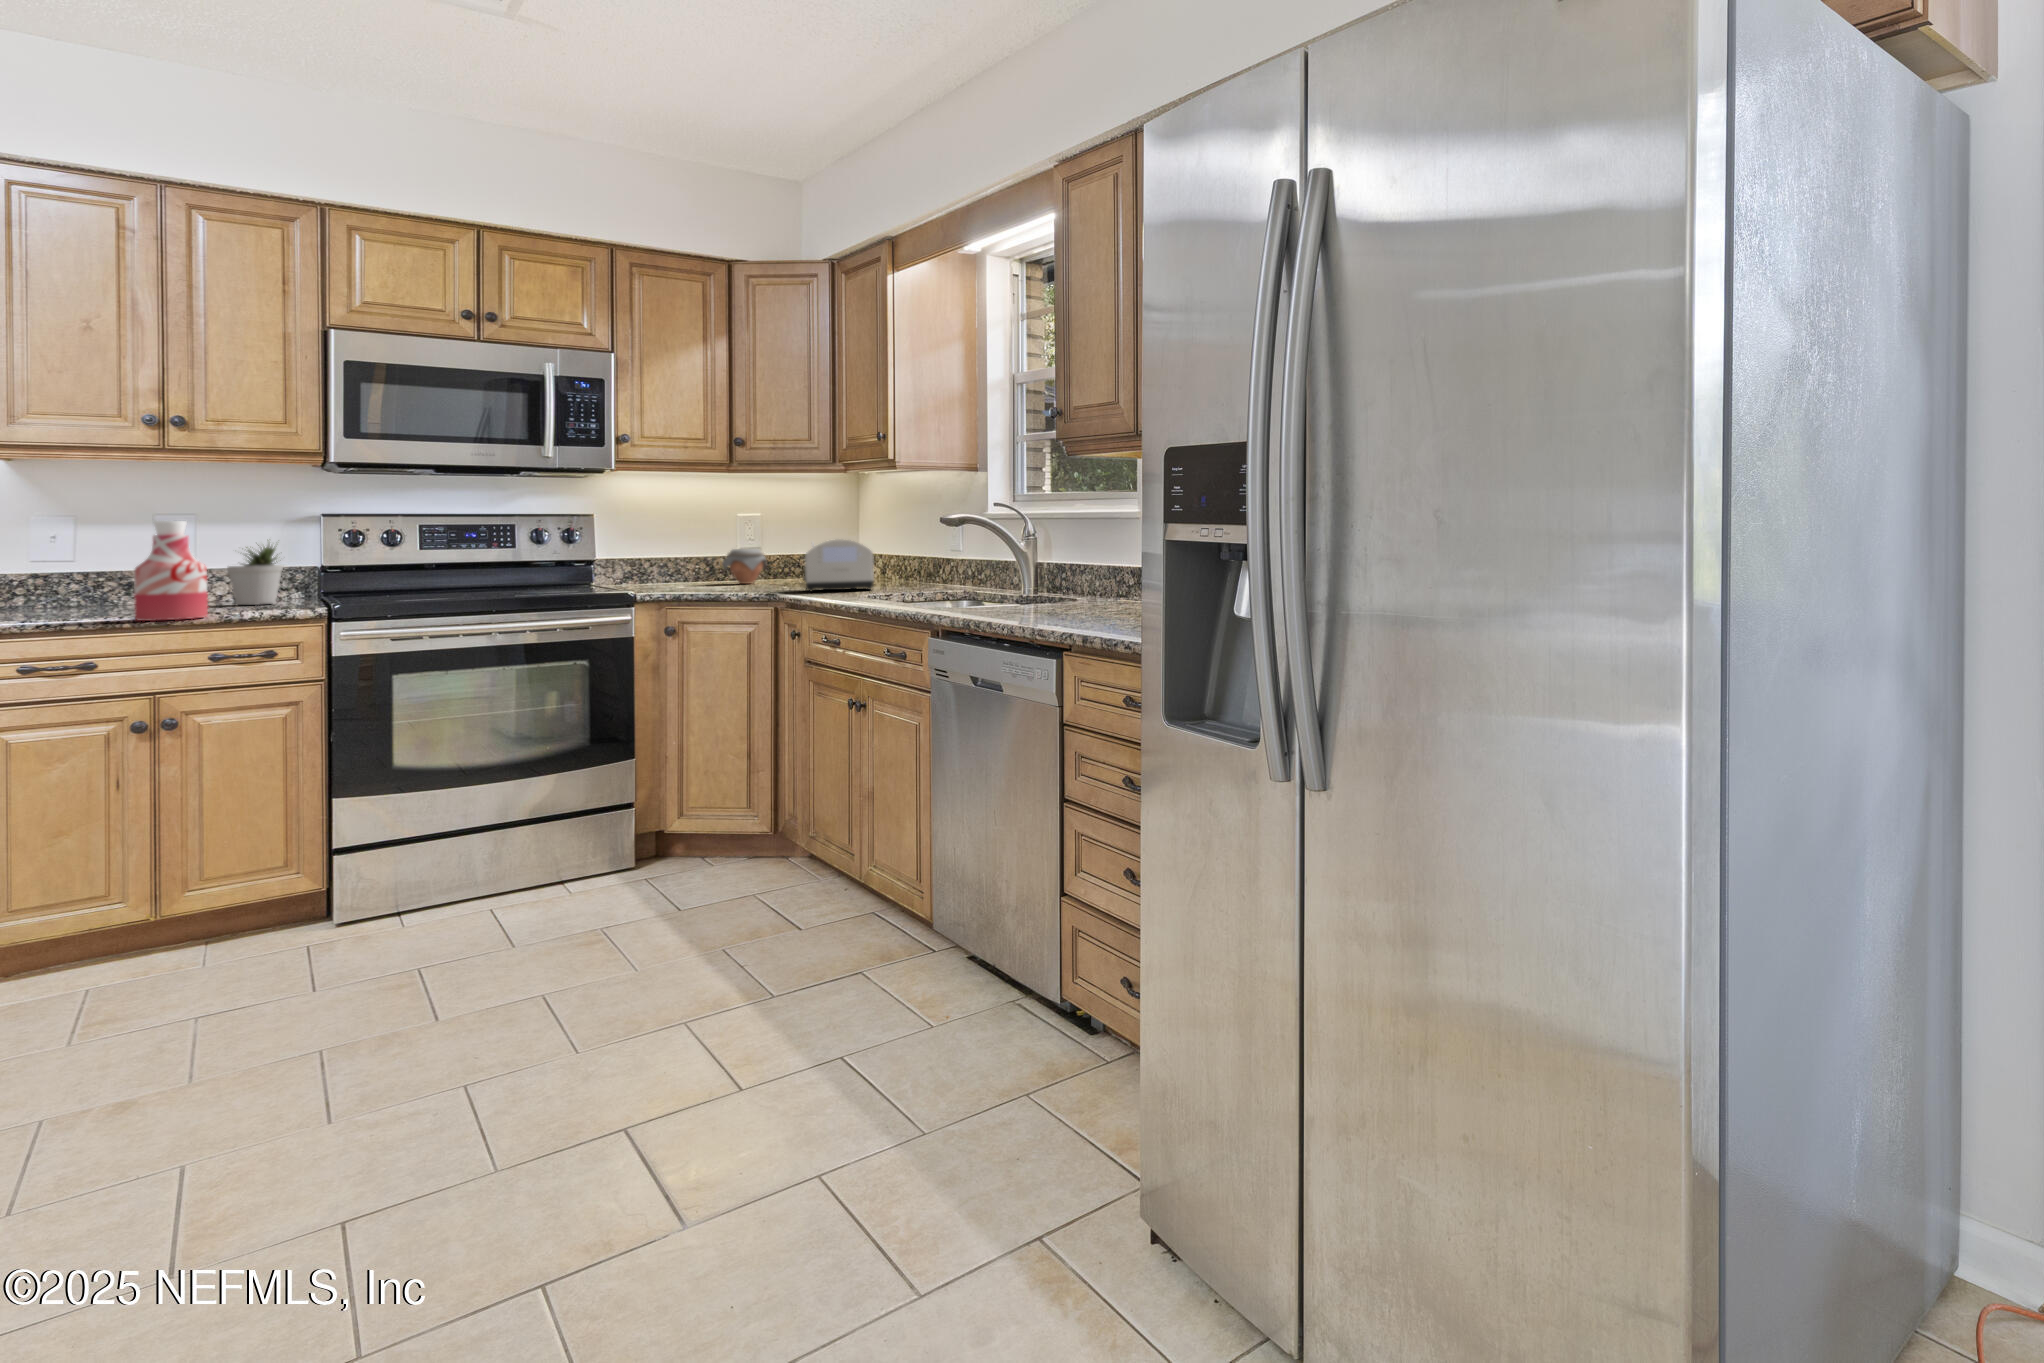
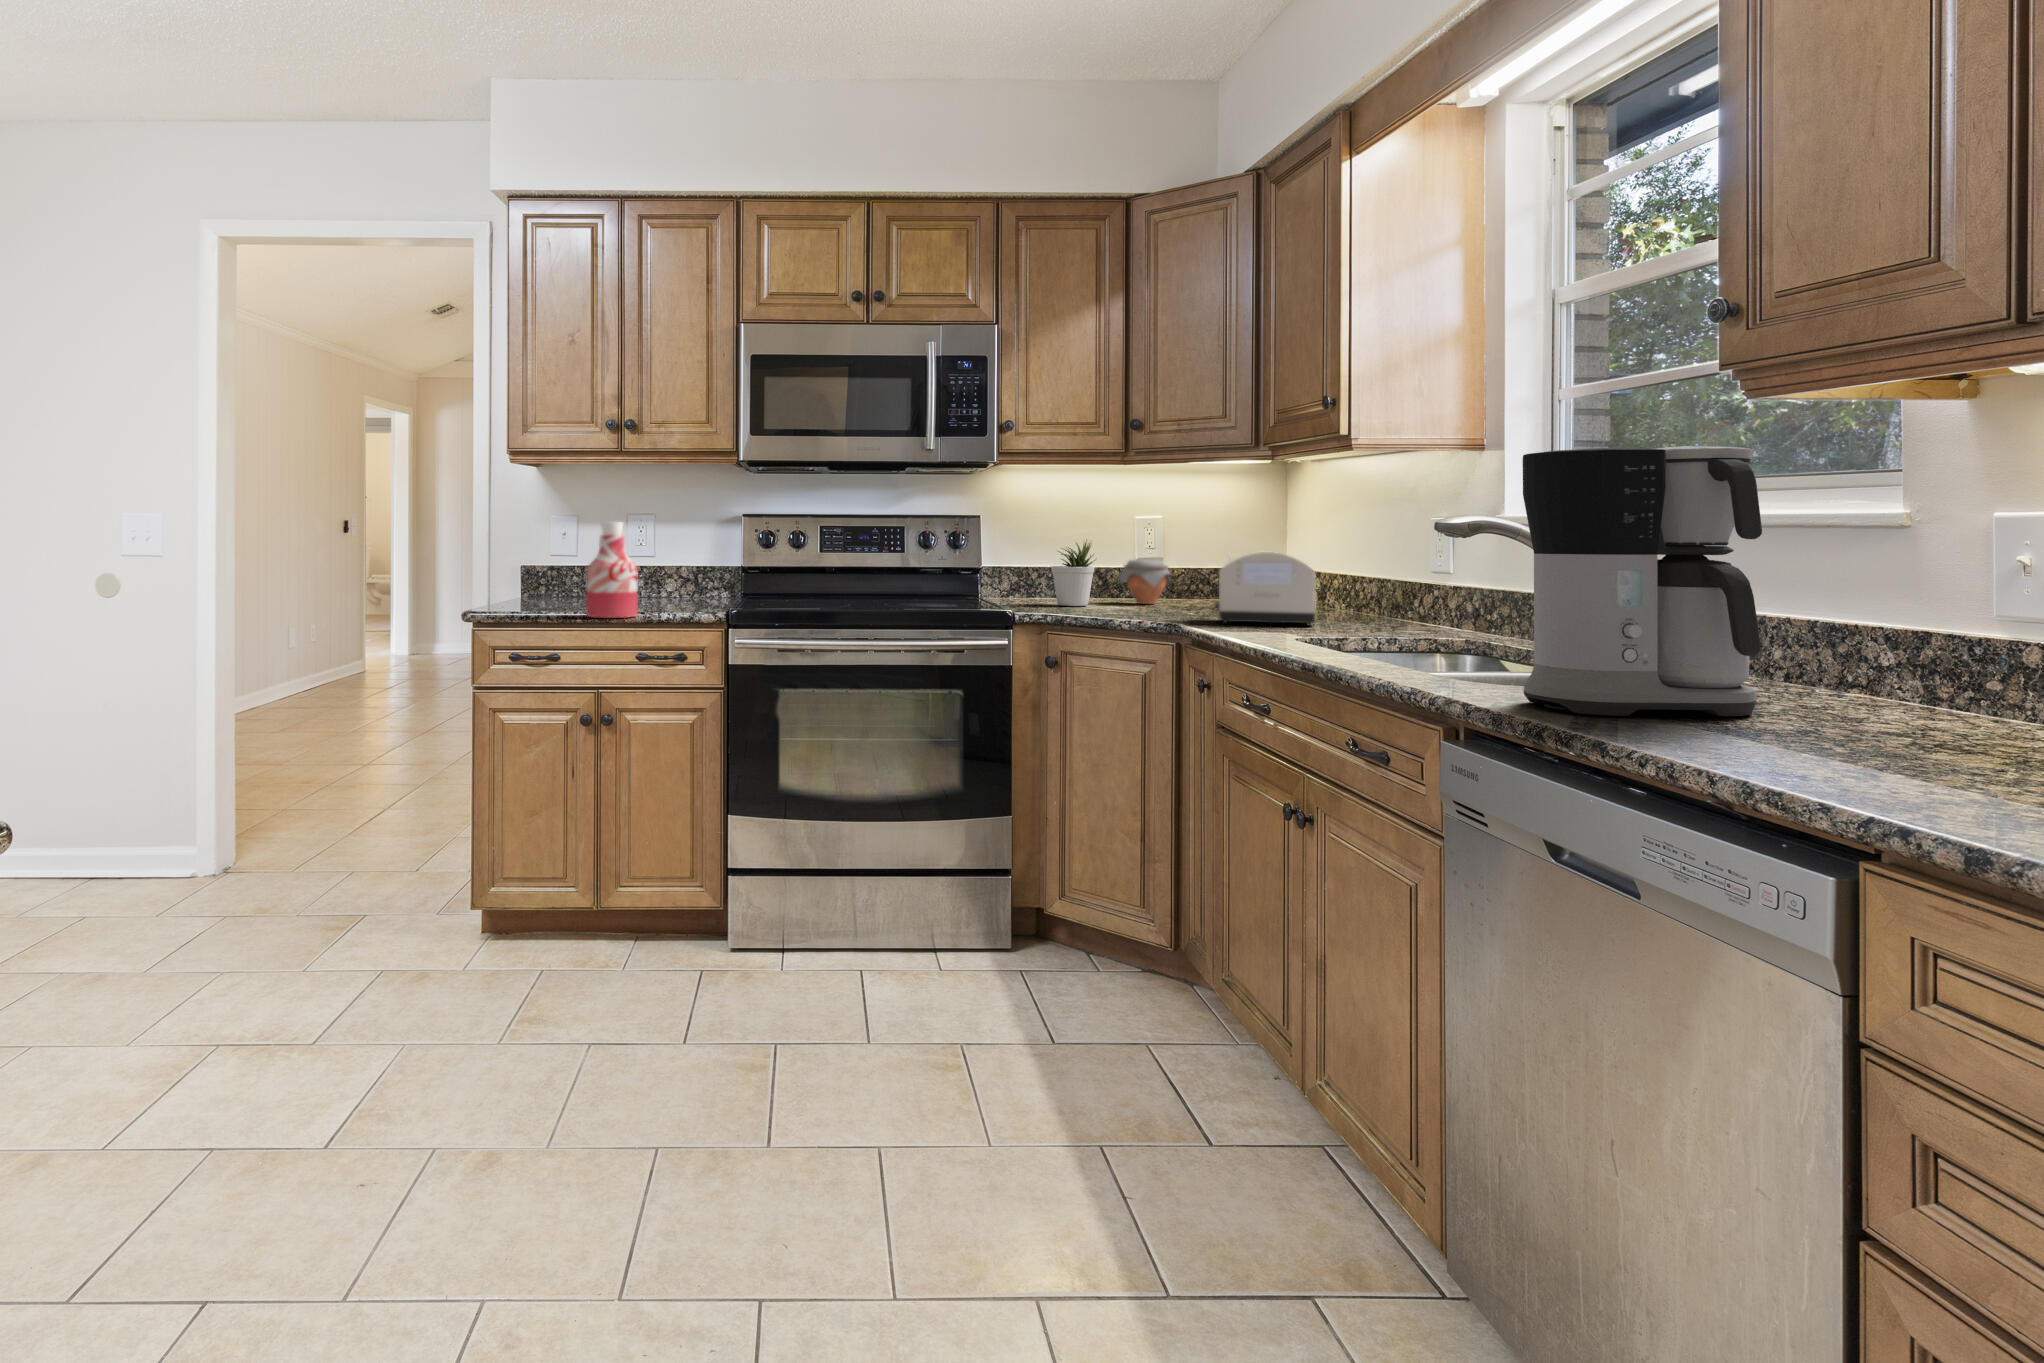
coffee maker: none [978,476,1083,617] -> present [1523,446,1762,716]
potted plant: present [227,544,283,605] -> present [1051,540,1095,606]

